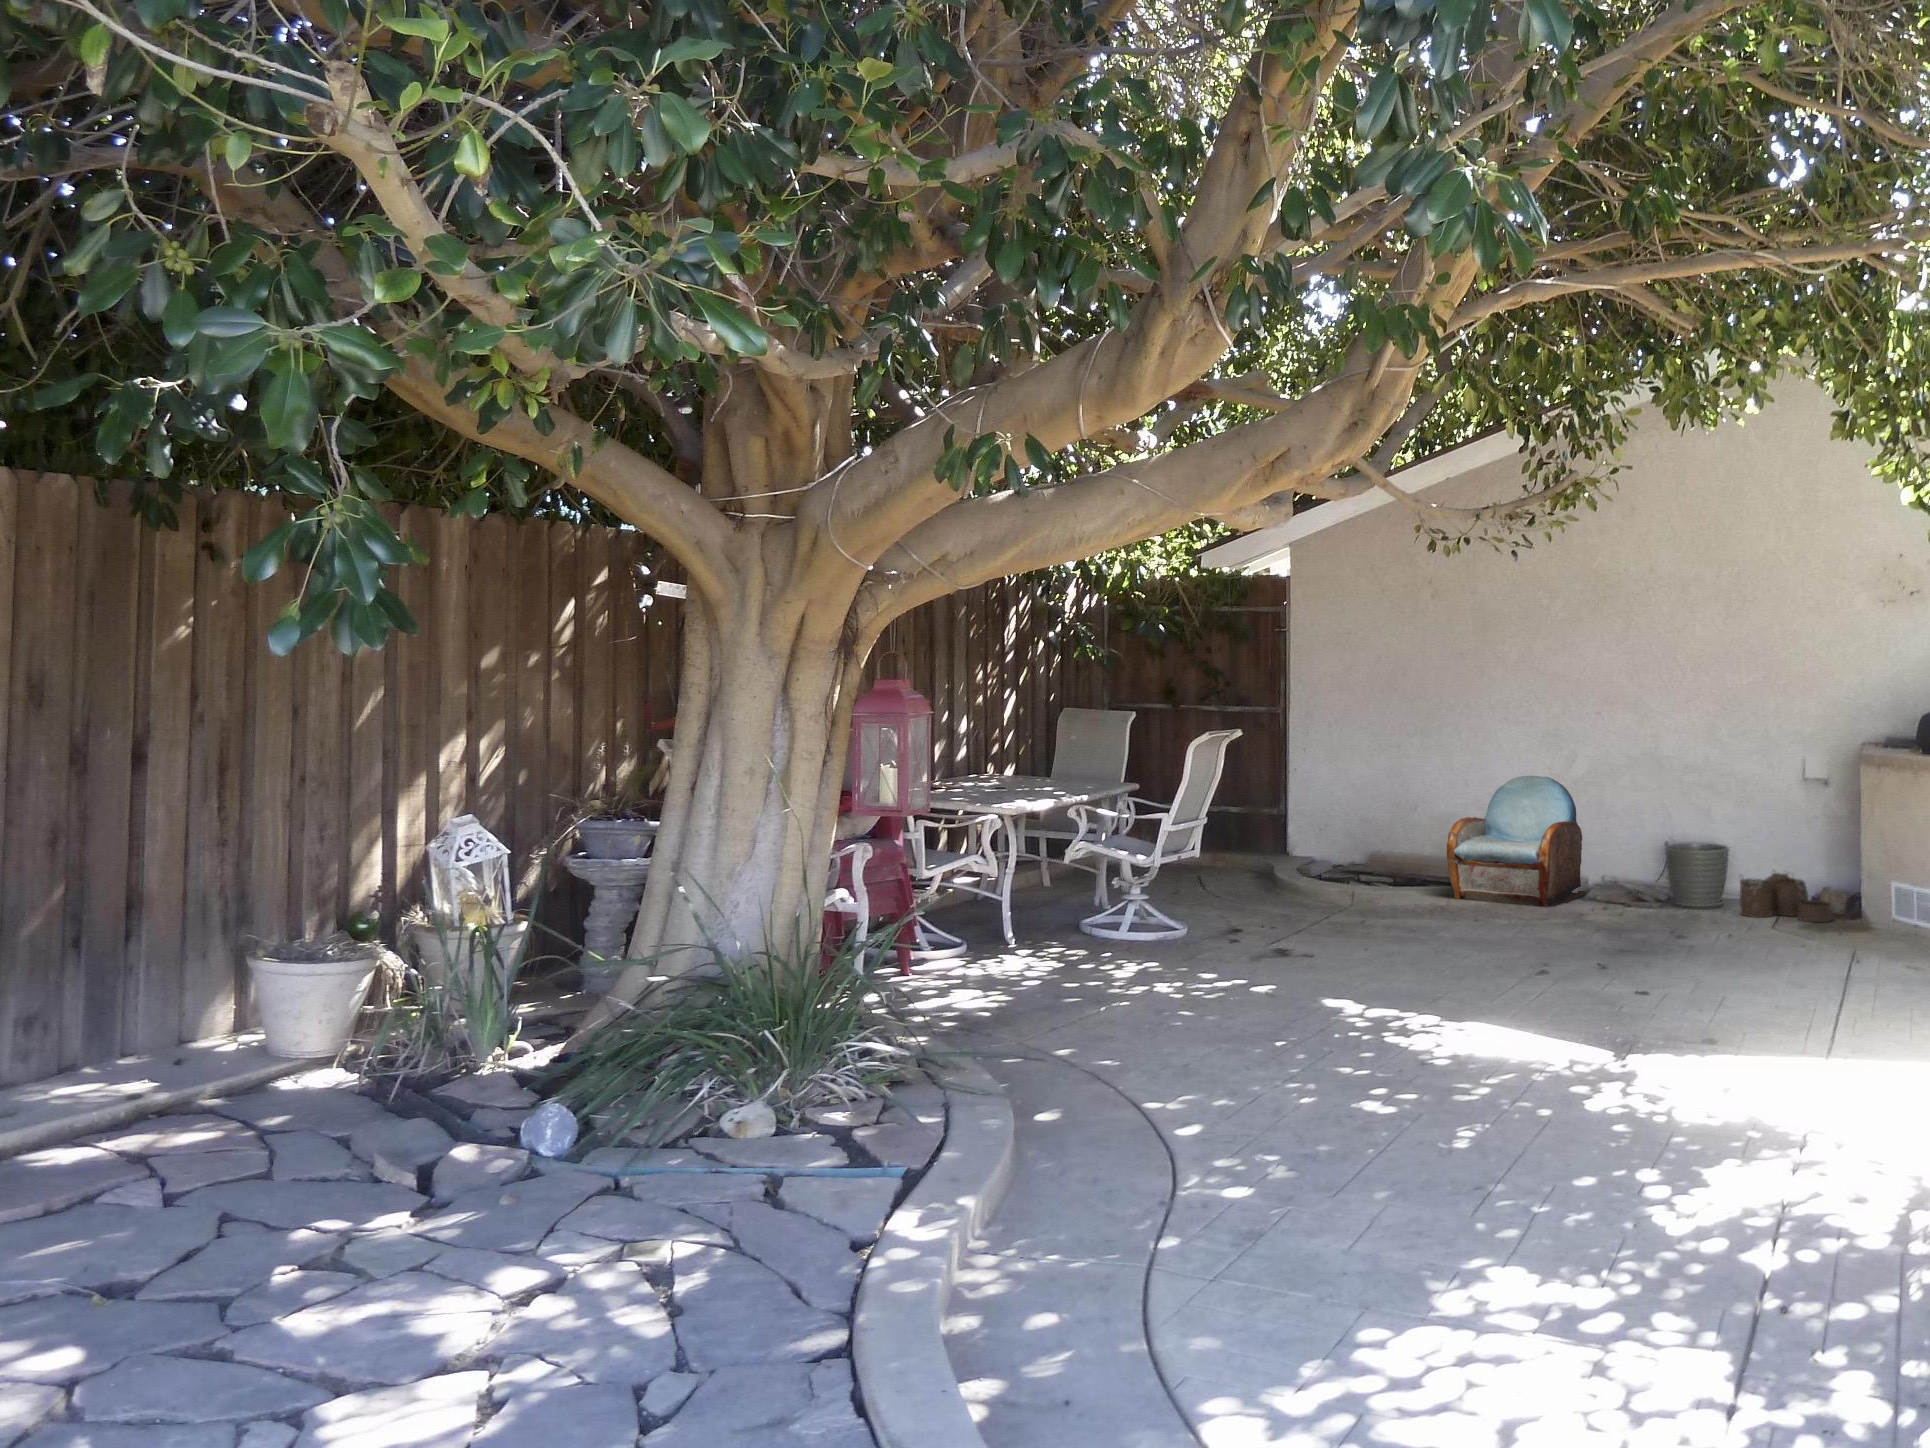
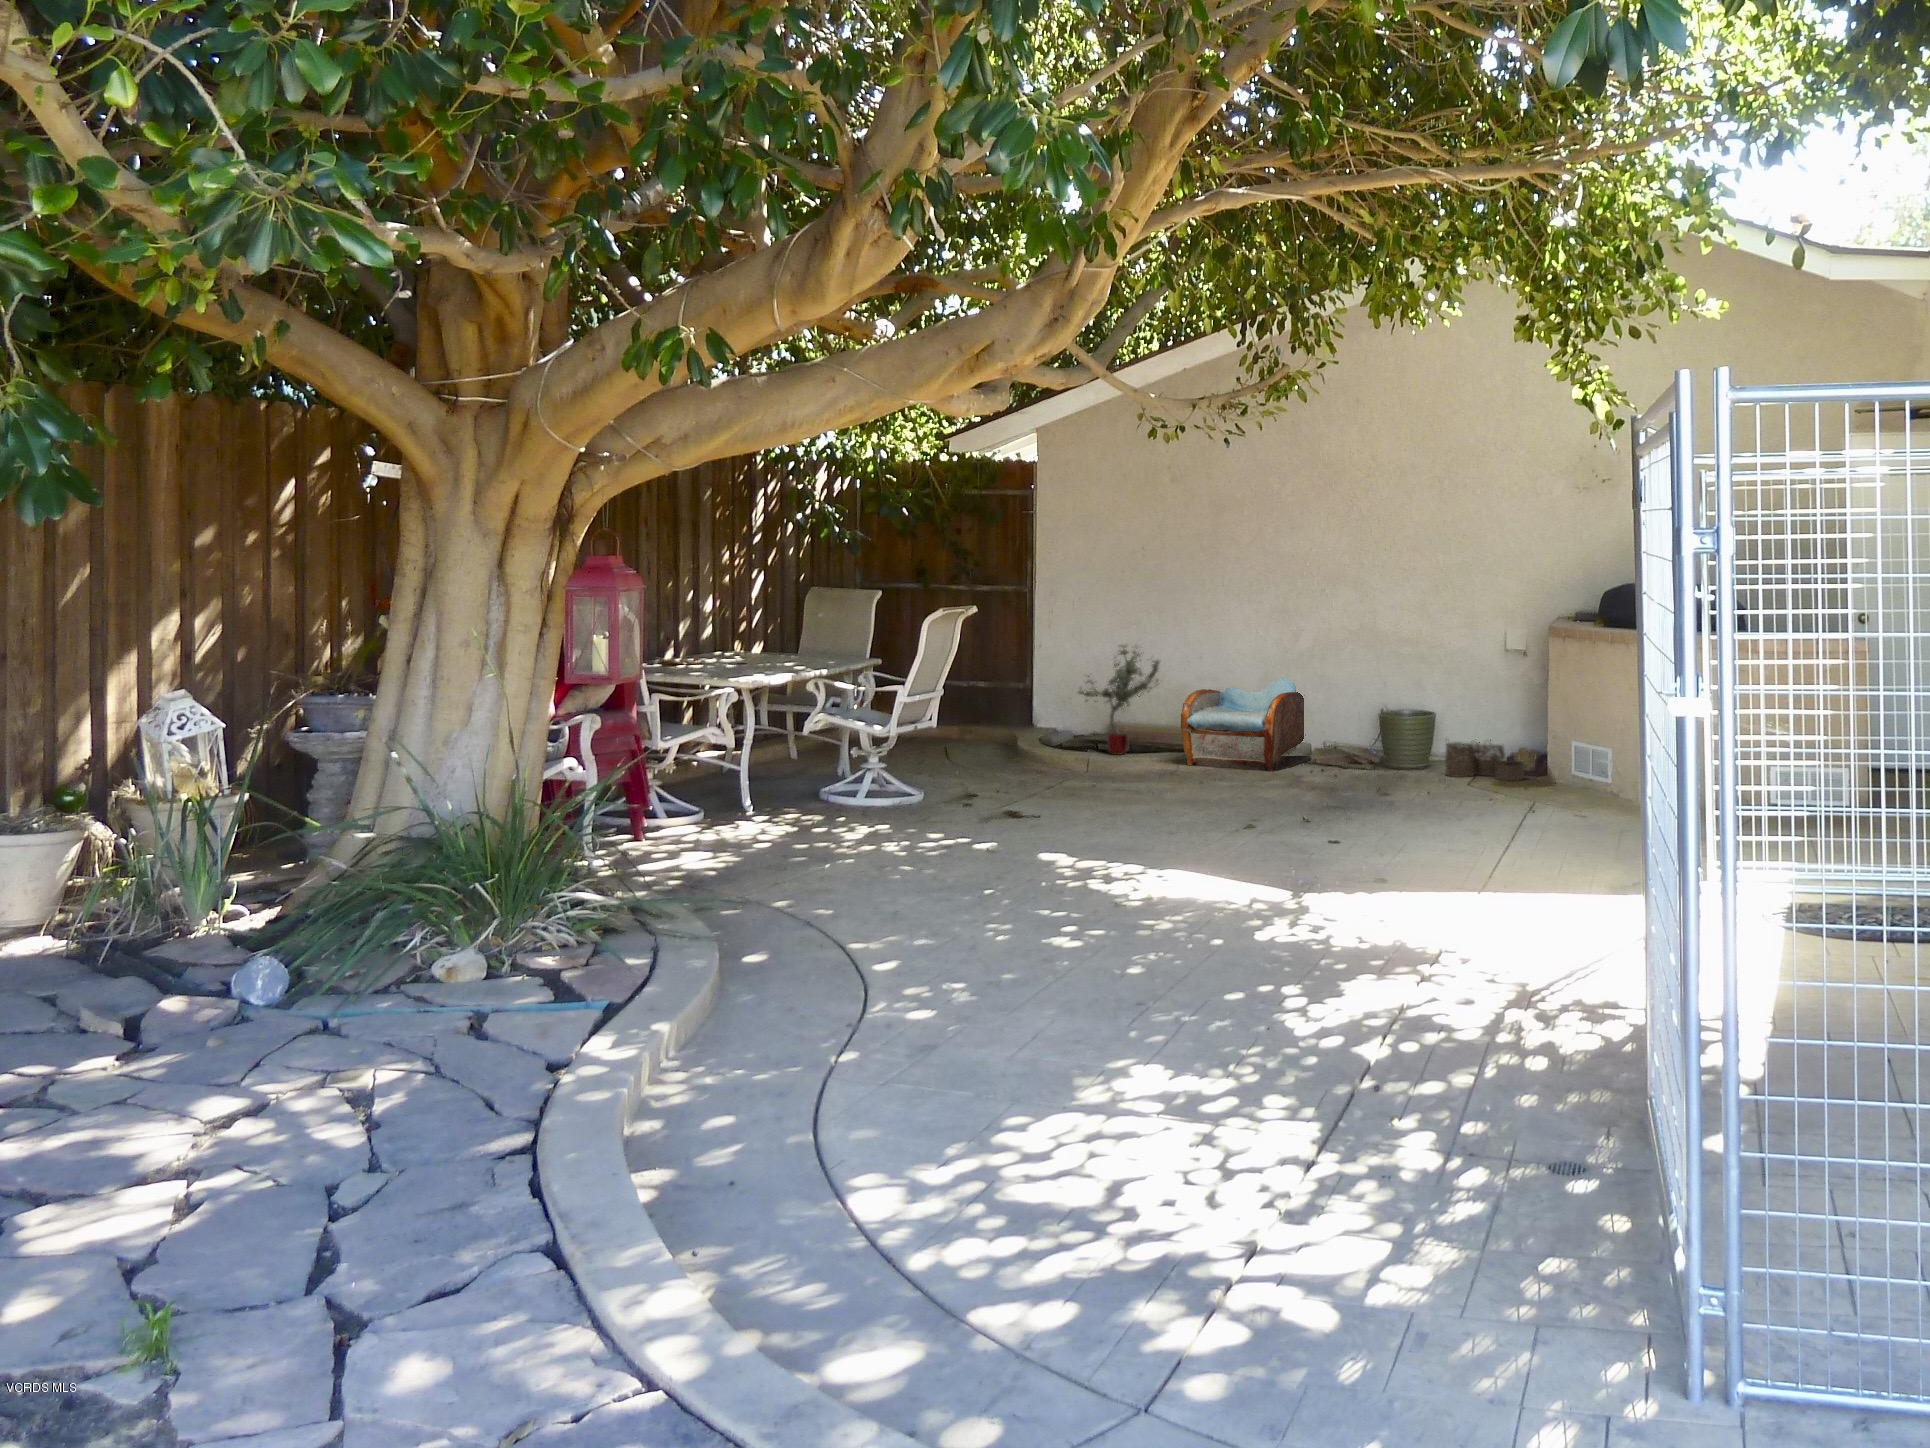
potted tree: none [1332,768,1423,886] -> present [1078,645,1160,755]

